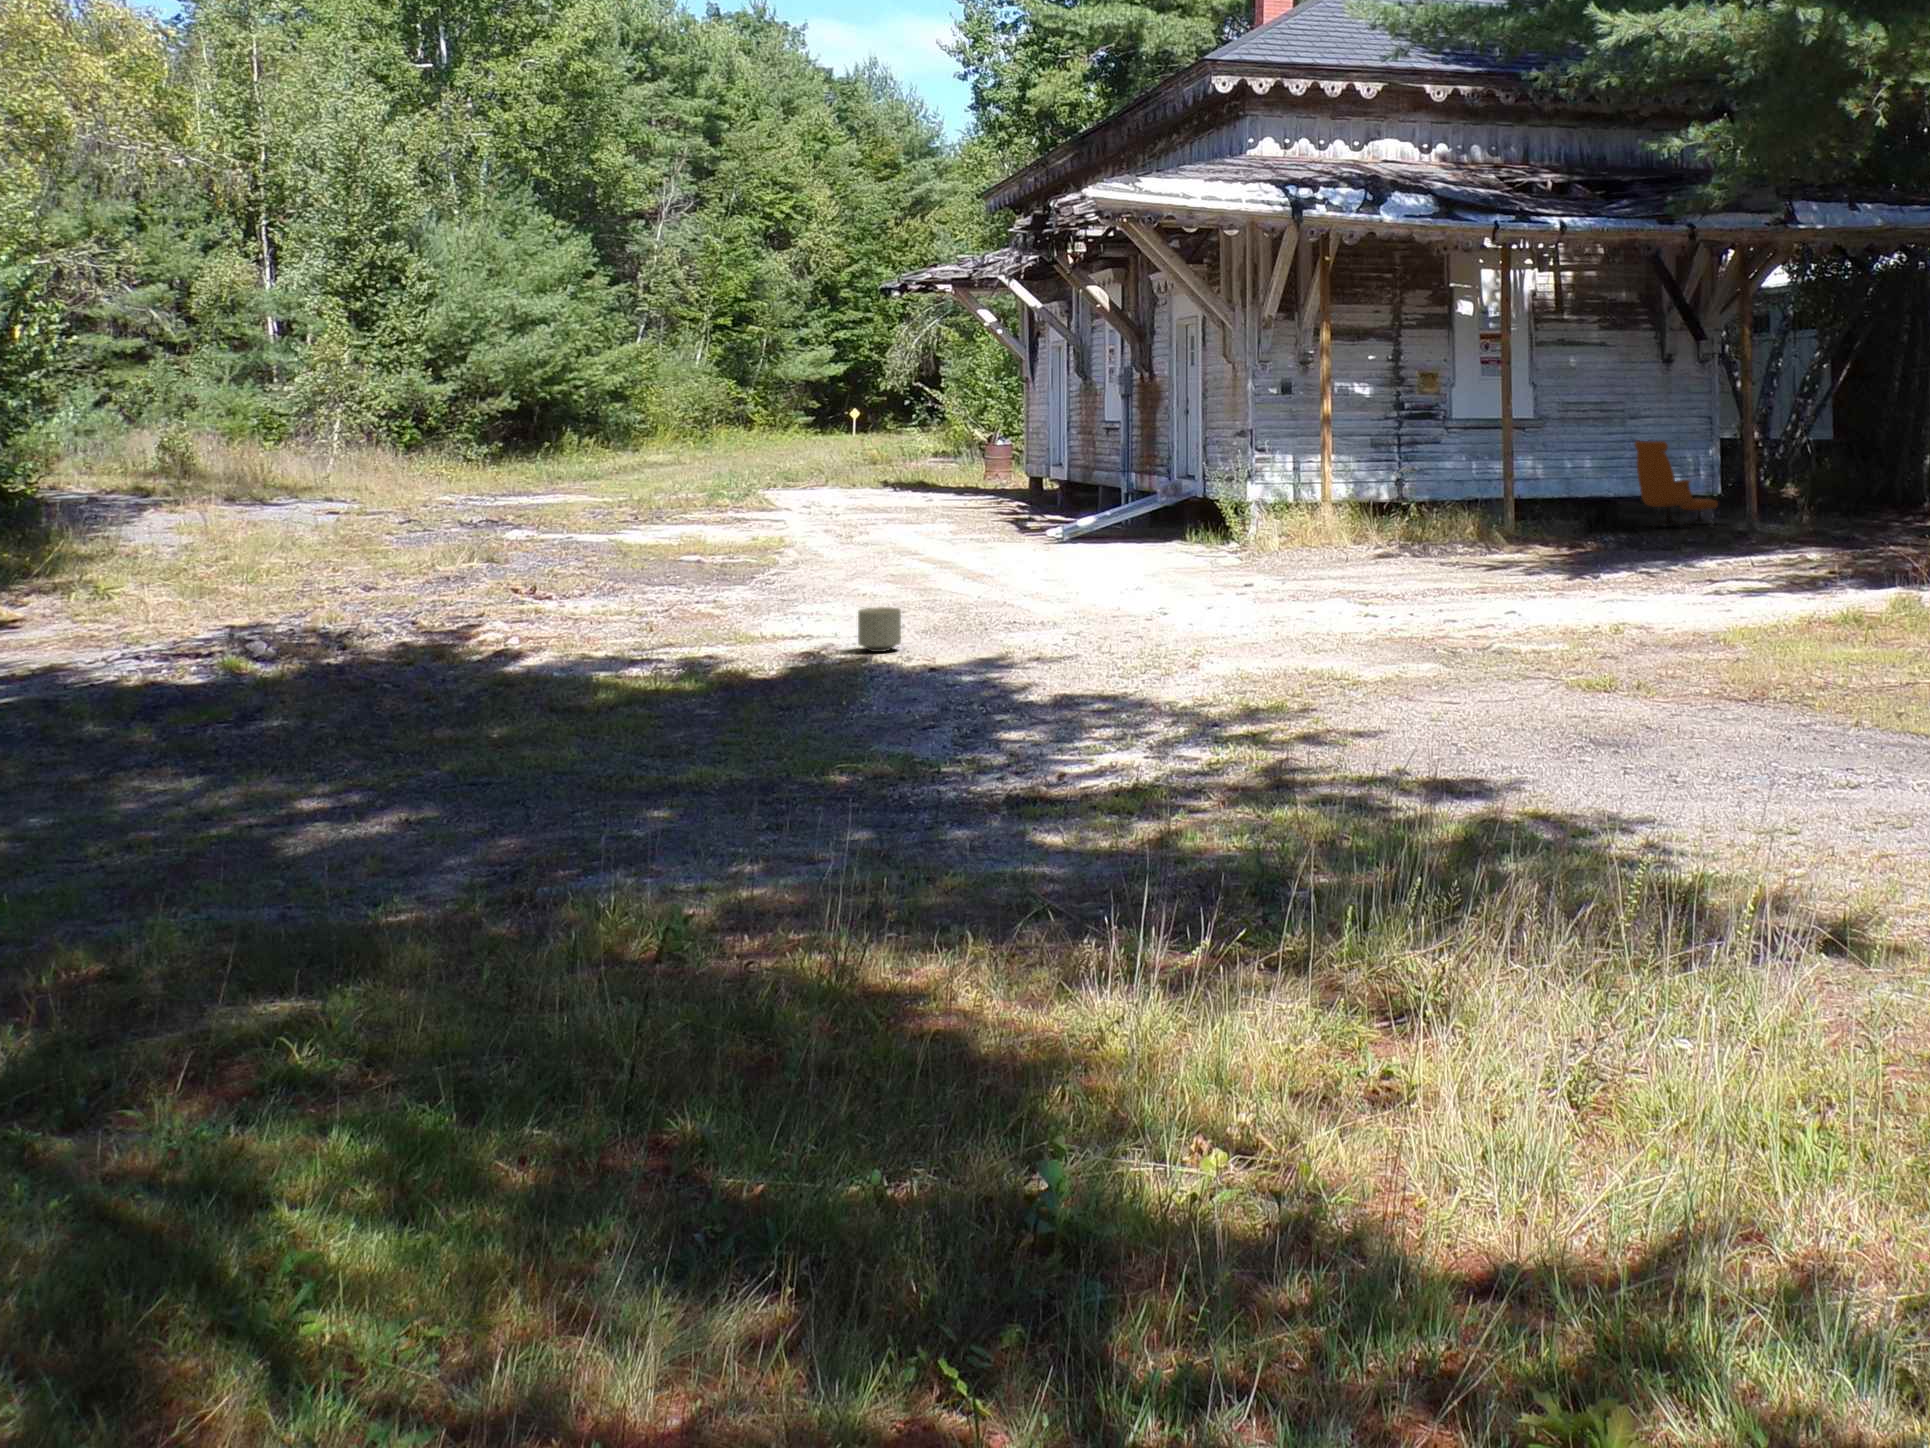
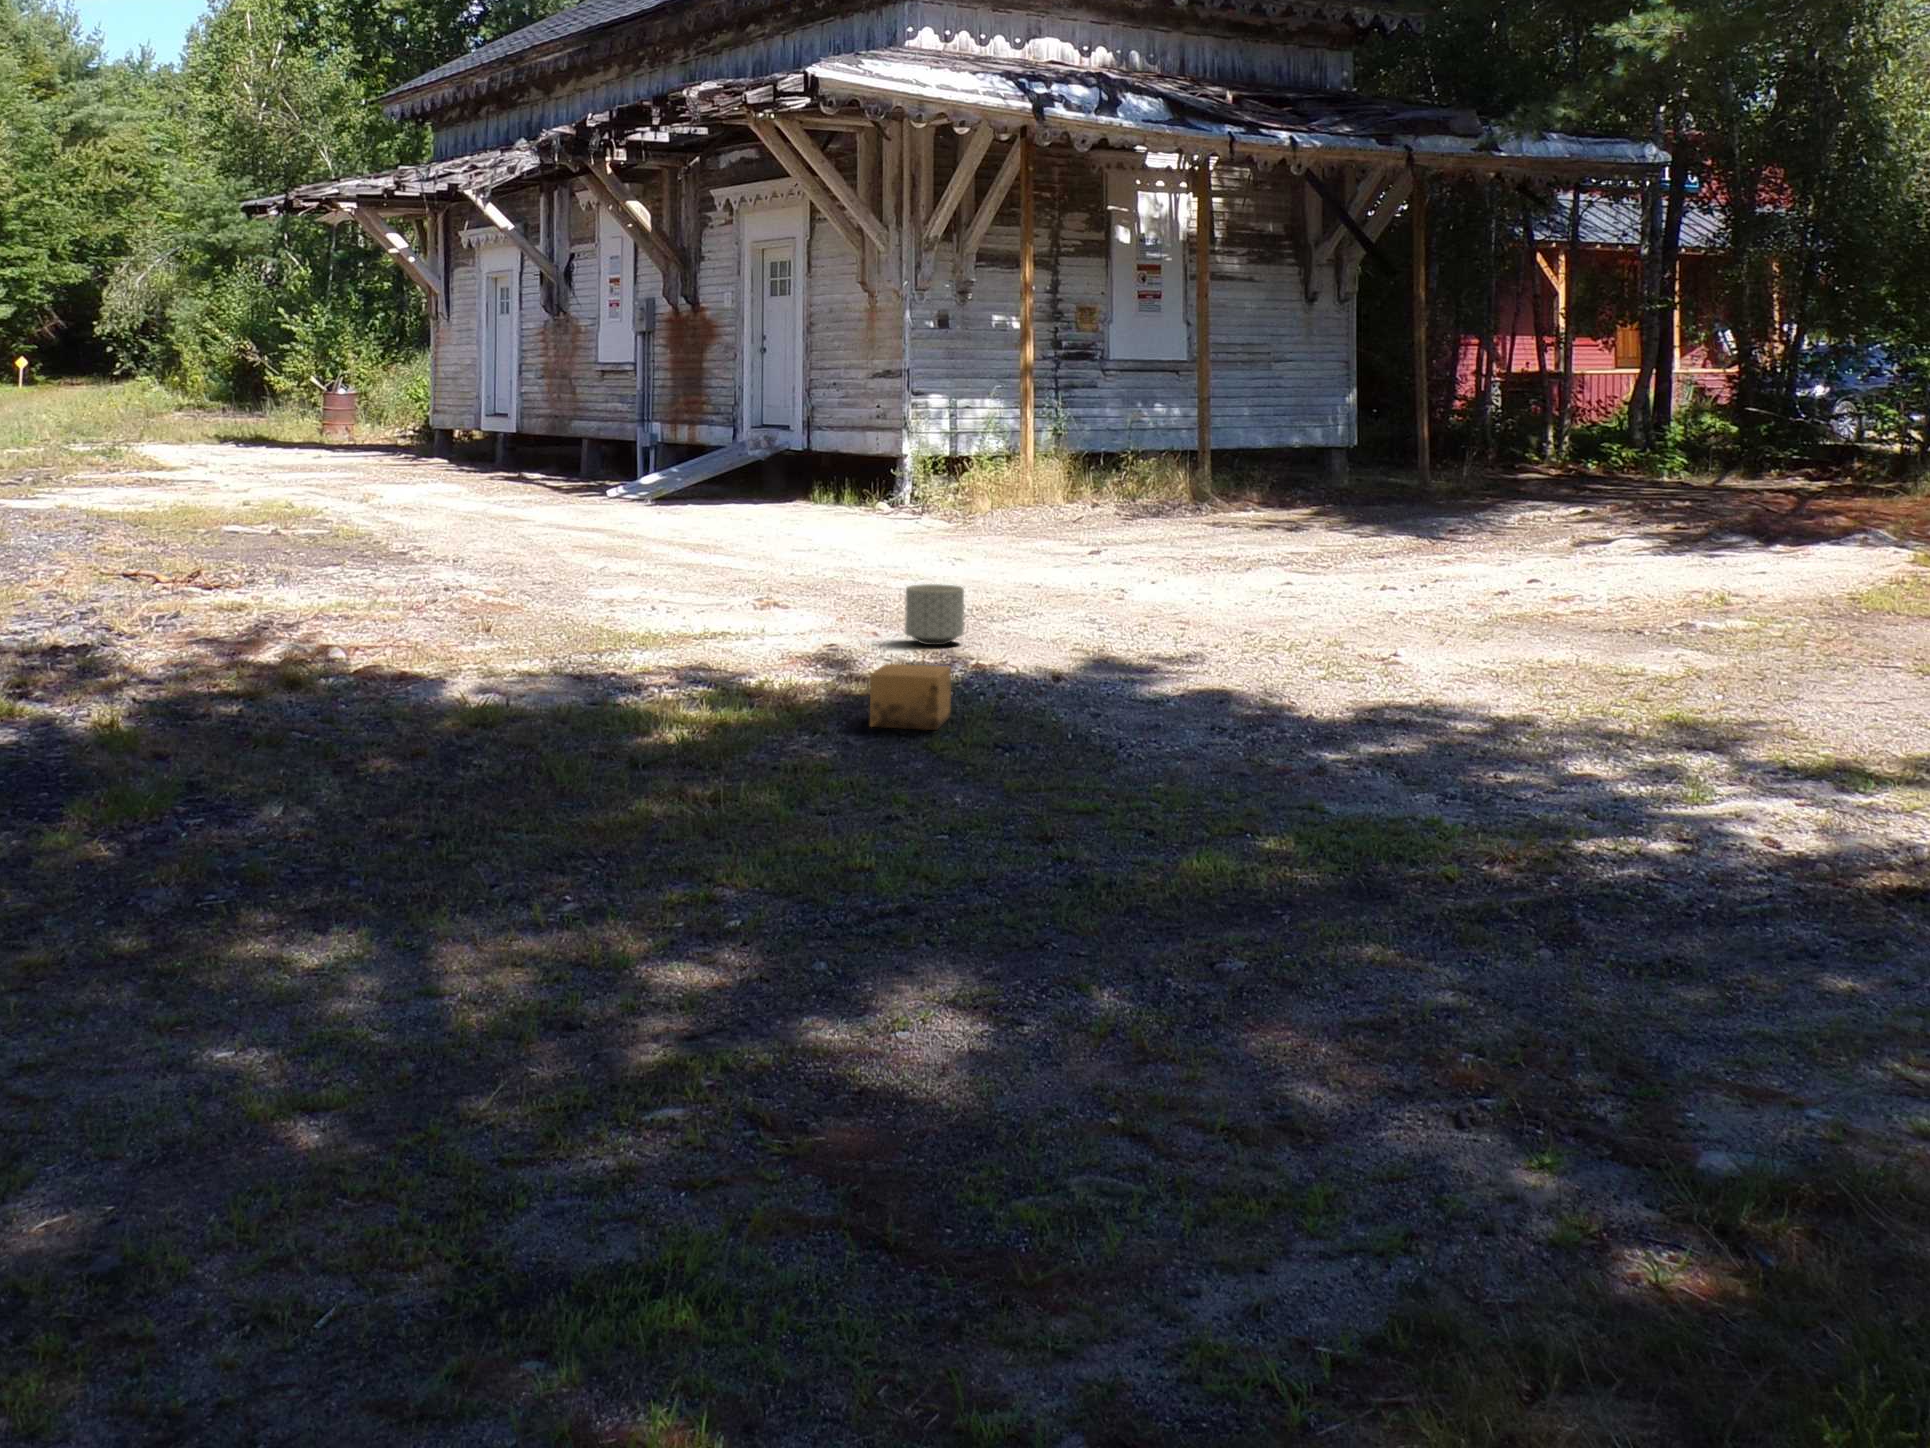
lounge chair: present [1635,441,1718,525] -> none [1312,387,1384,484]
cardboard box: none [669,659,736,704] -> present [870,664,951,730]

